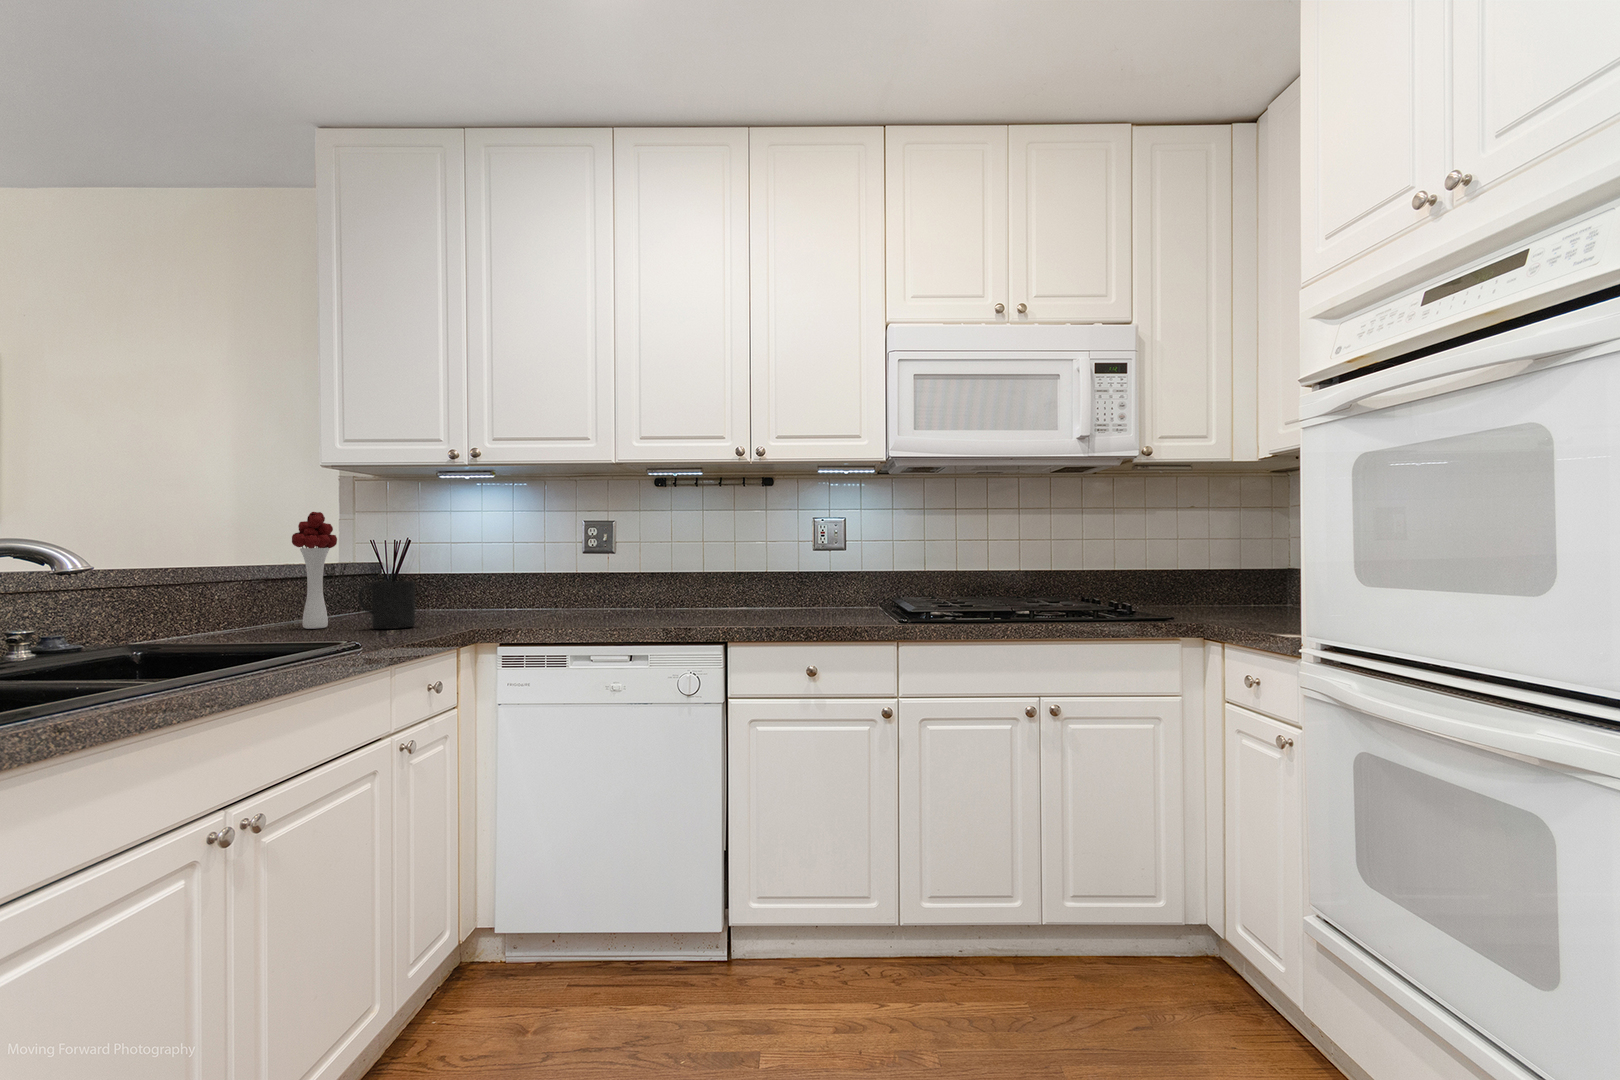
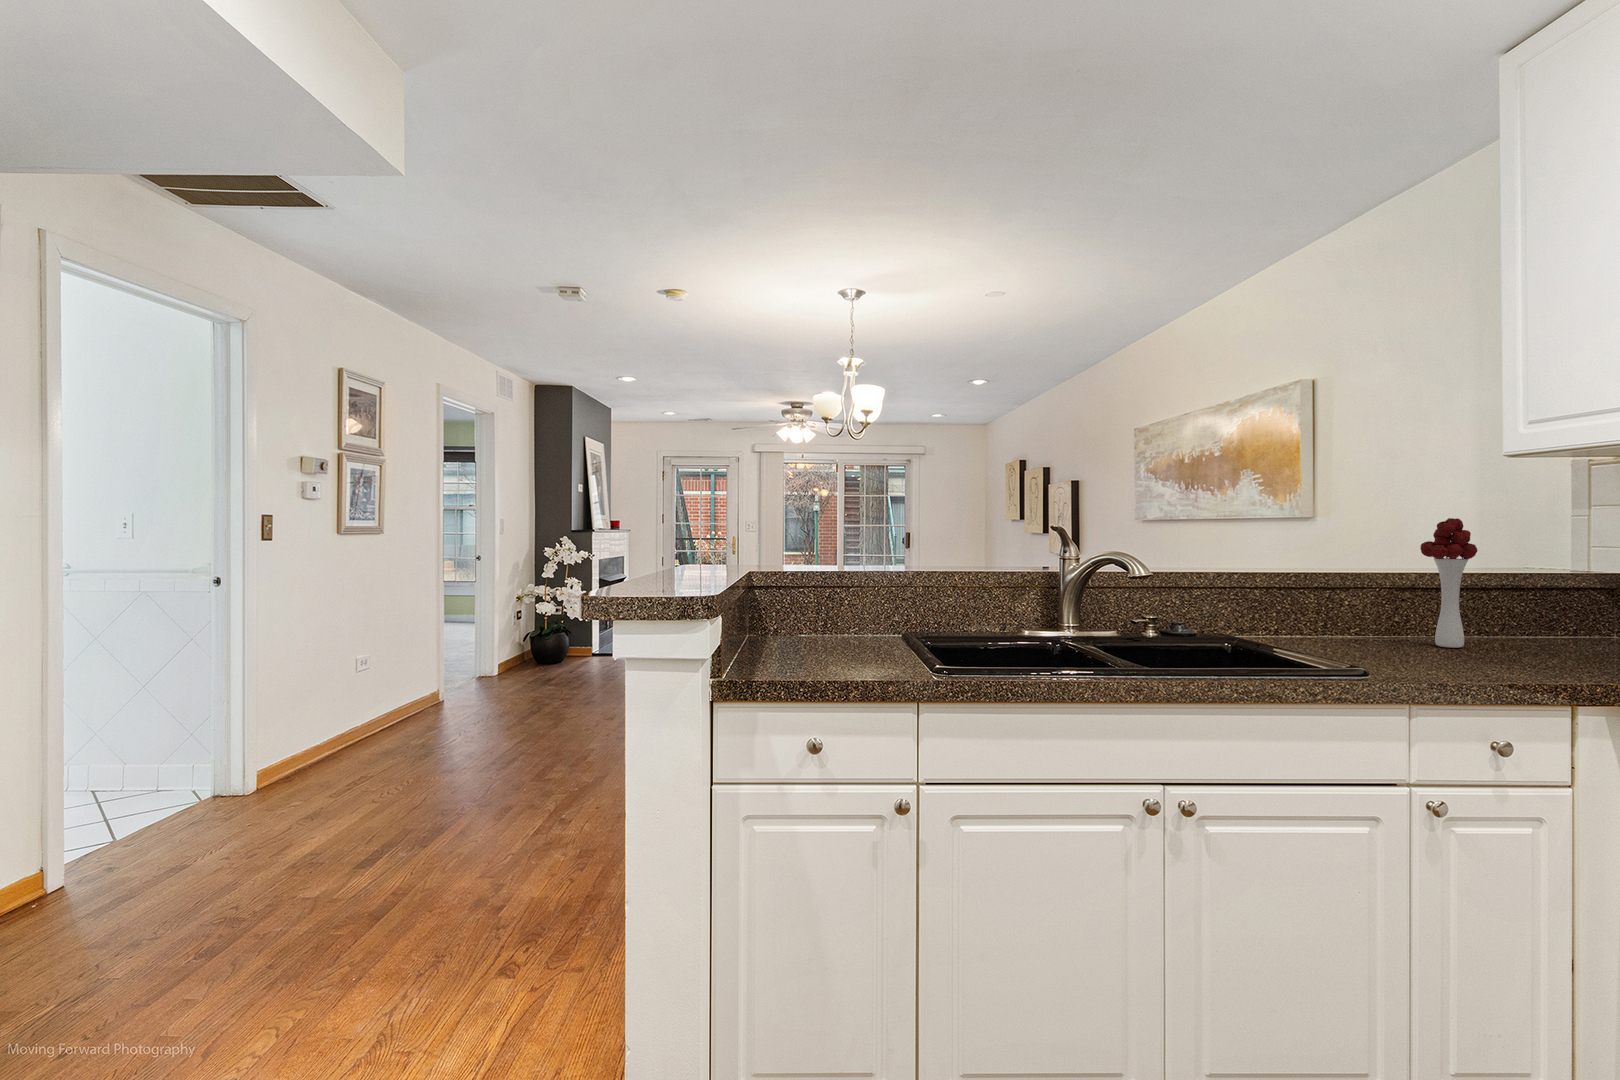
mug: present [359,581,415,629] -> none [1469,604,1548,665]

